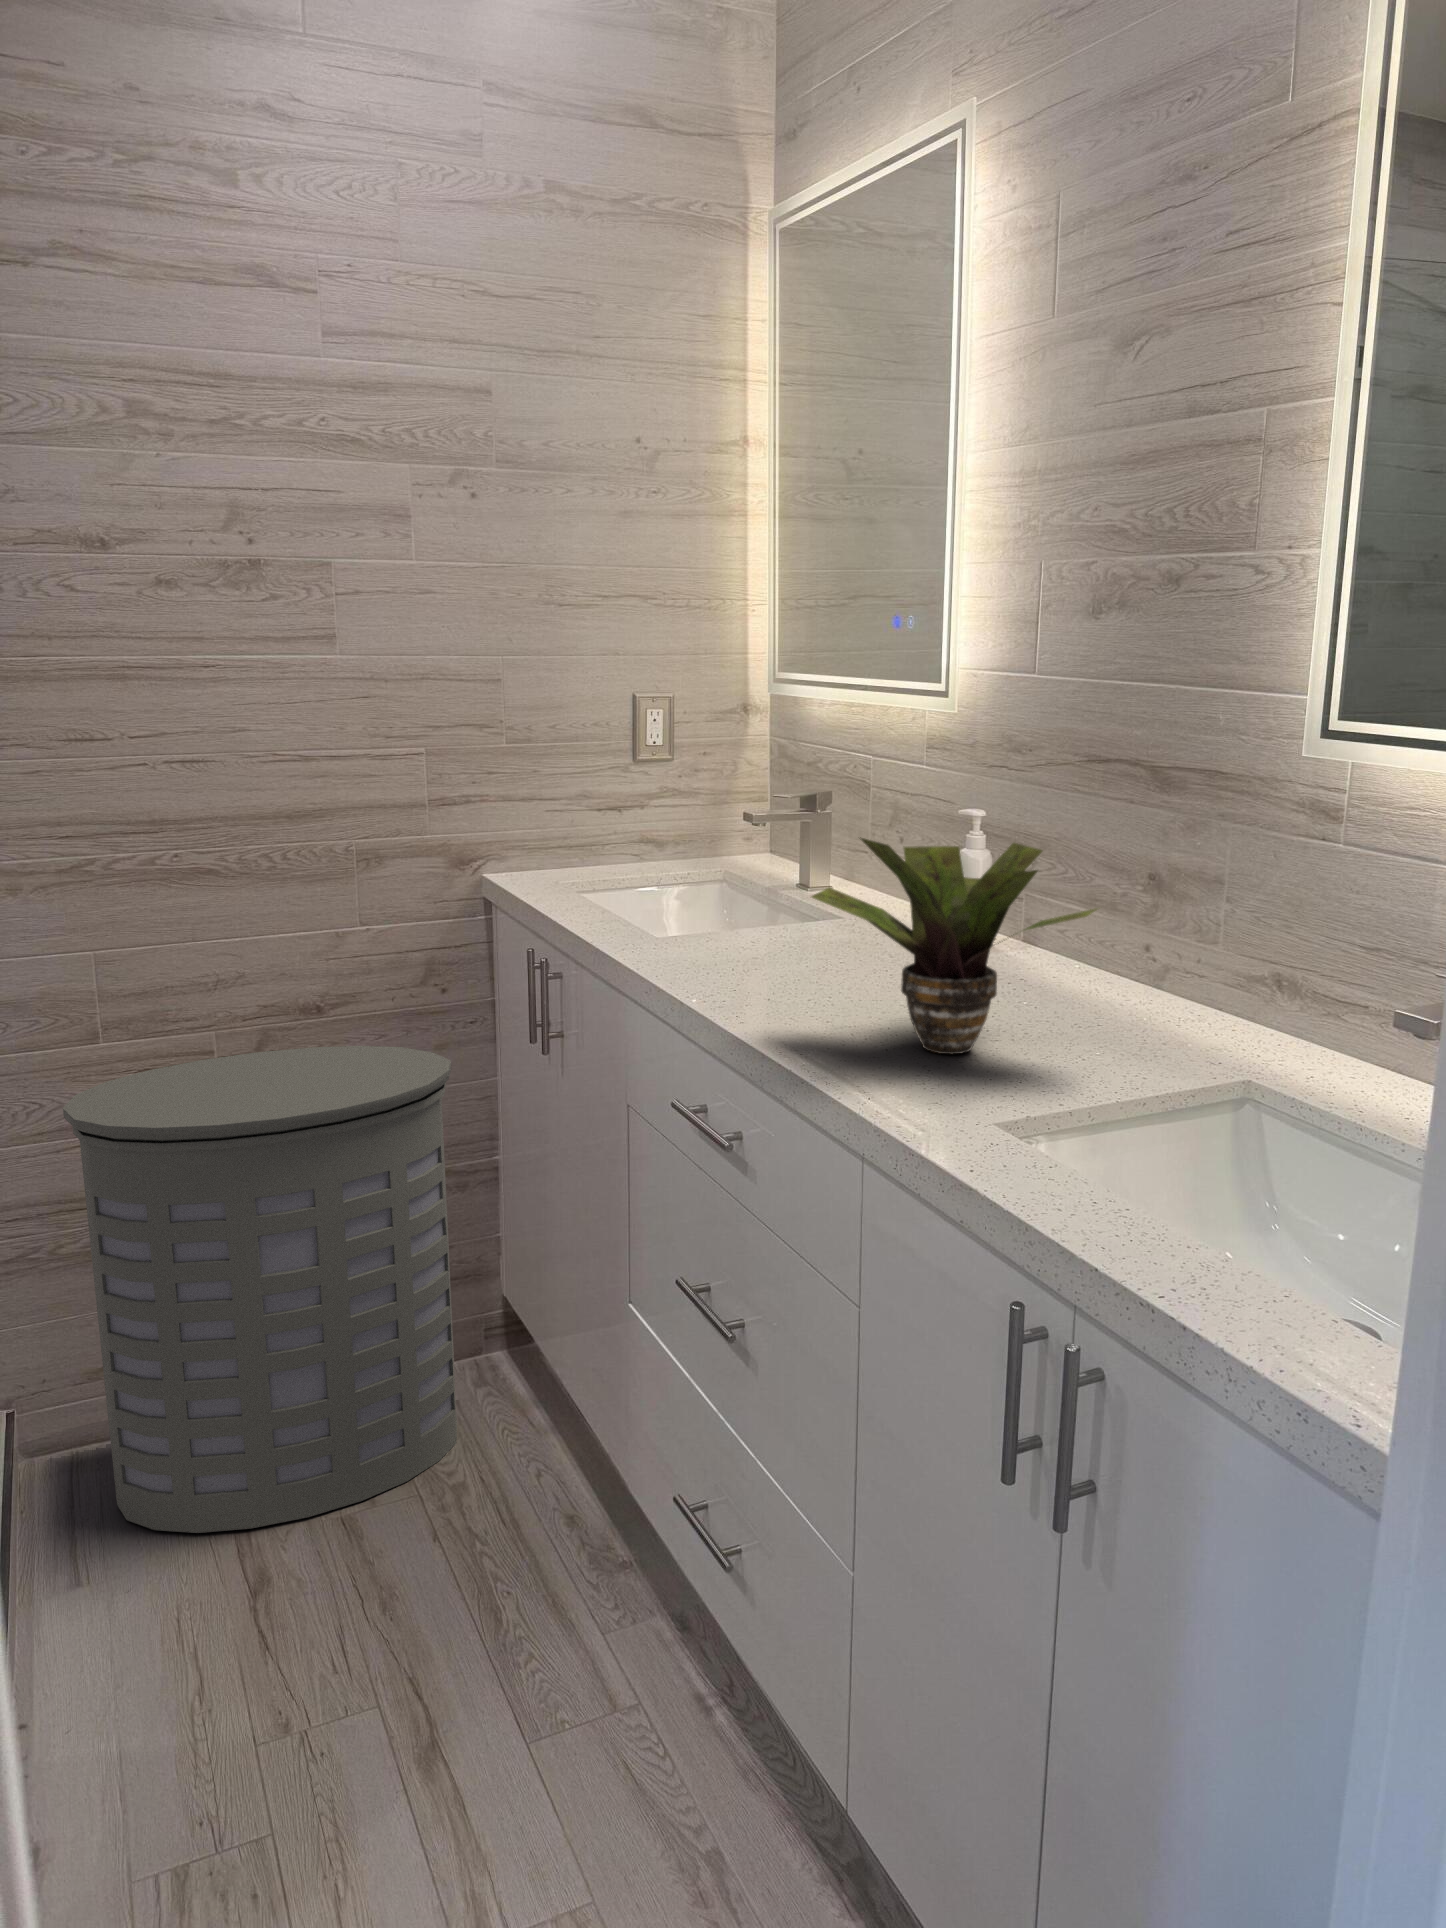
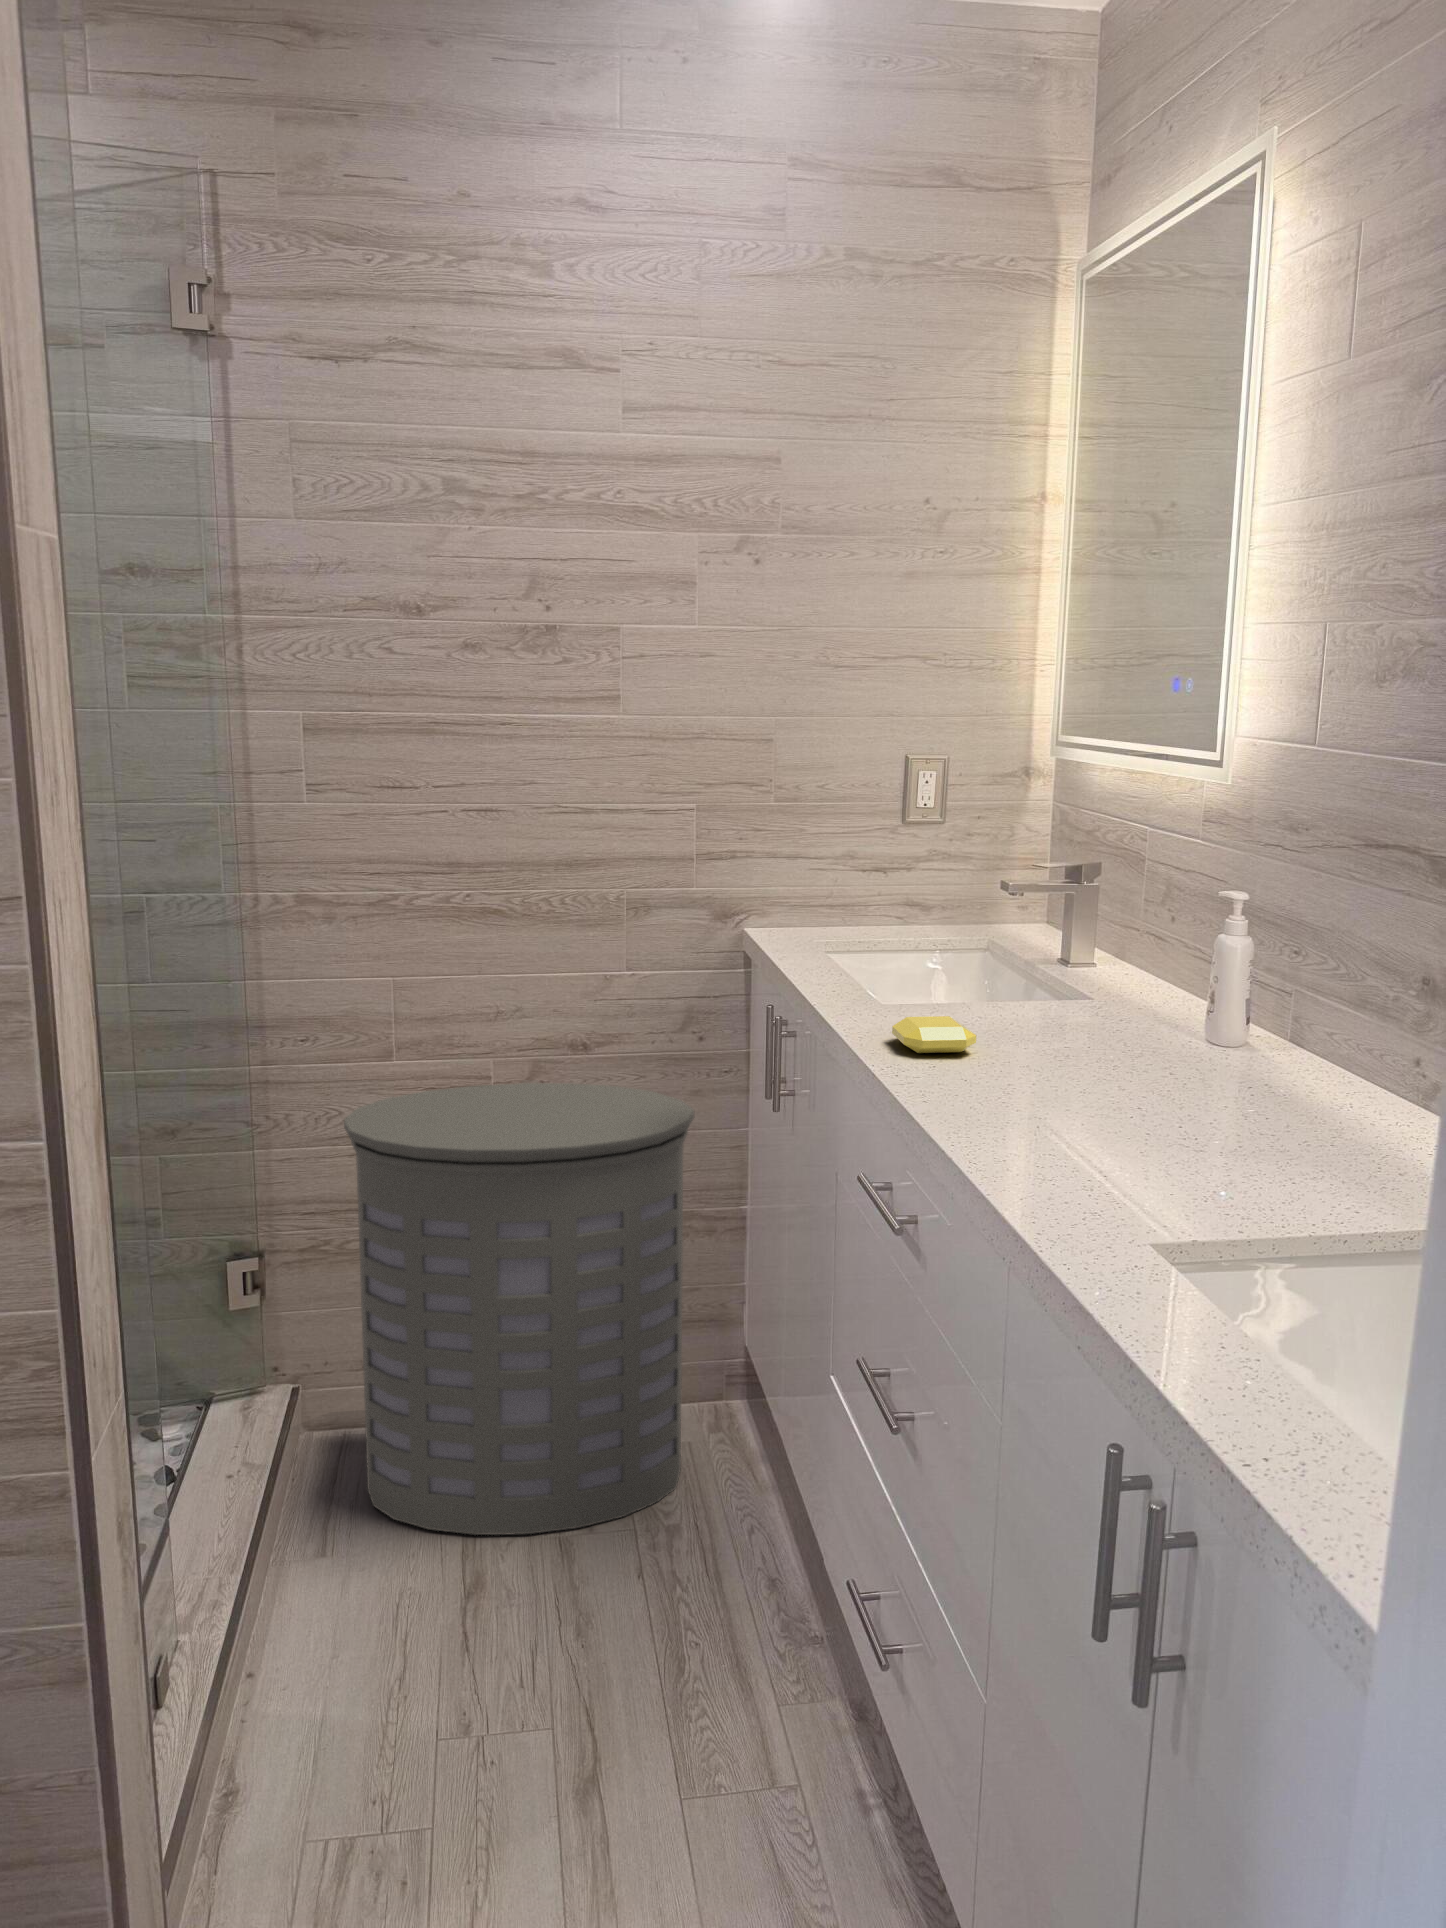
potted plant: present [811,837,1097,1054] -> none [995,926,1315,1164]
soap bar: none [679,939,762,976] -> present [892,1016,976,1053]

